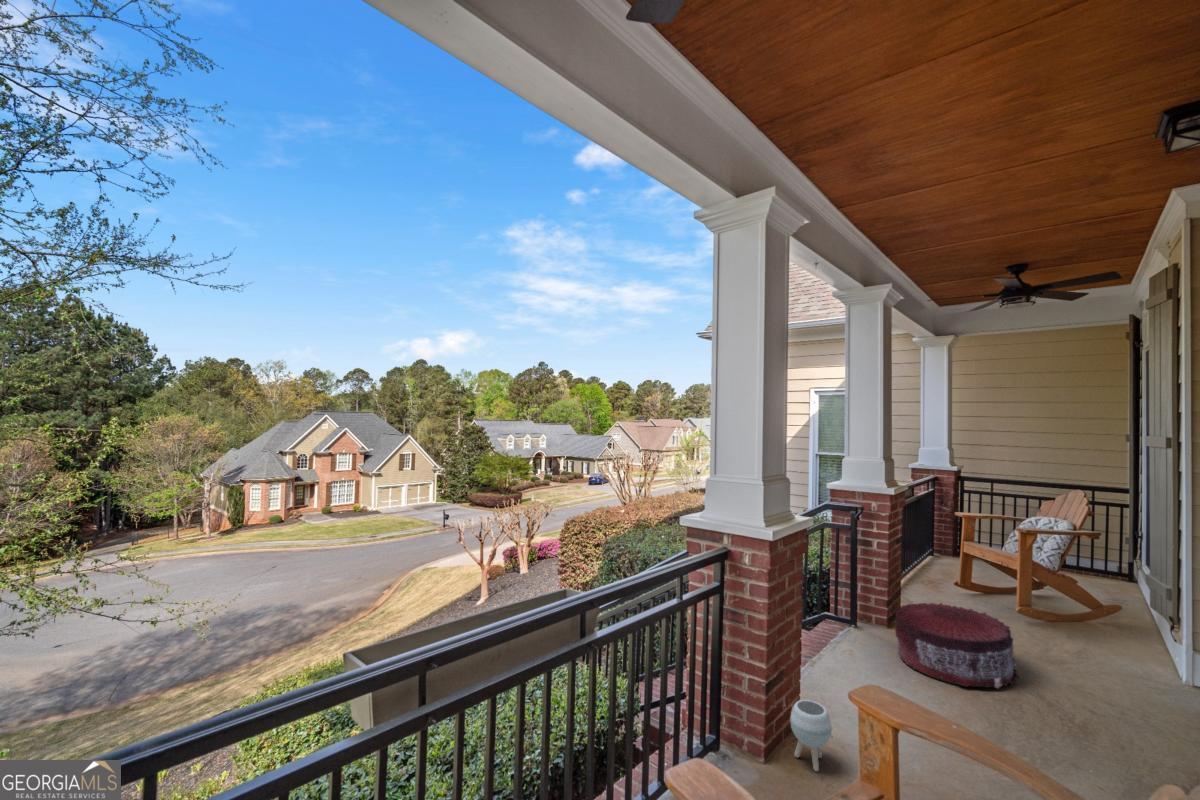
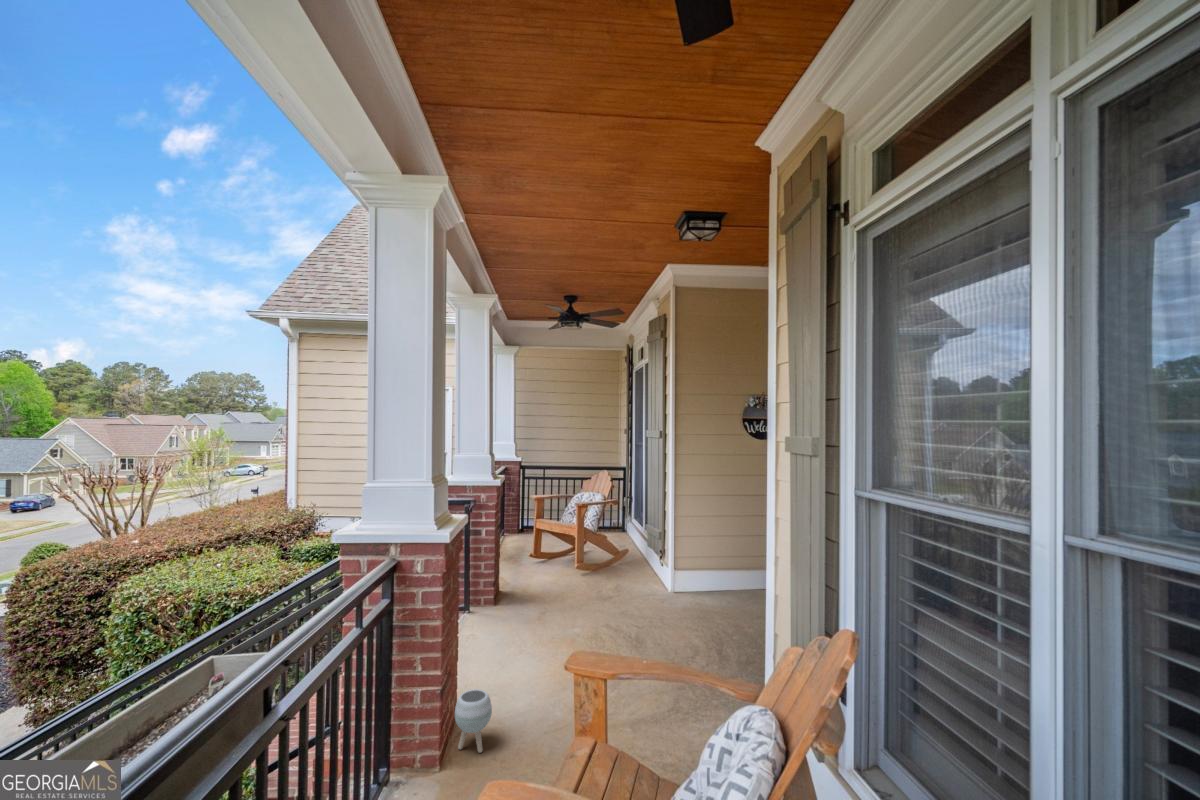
pouf: present [894,603,1019,688] -> none [505,574,592,638]

